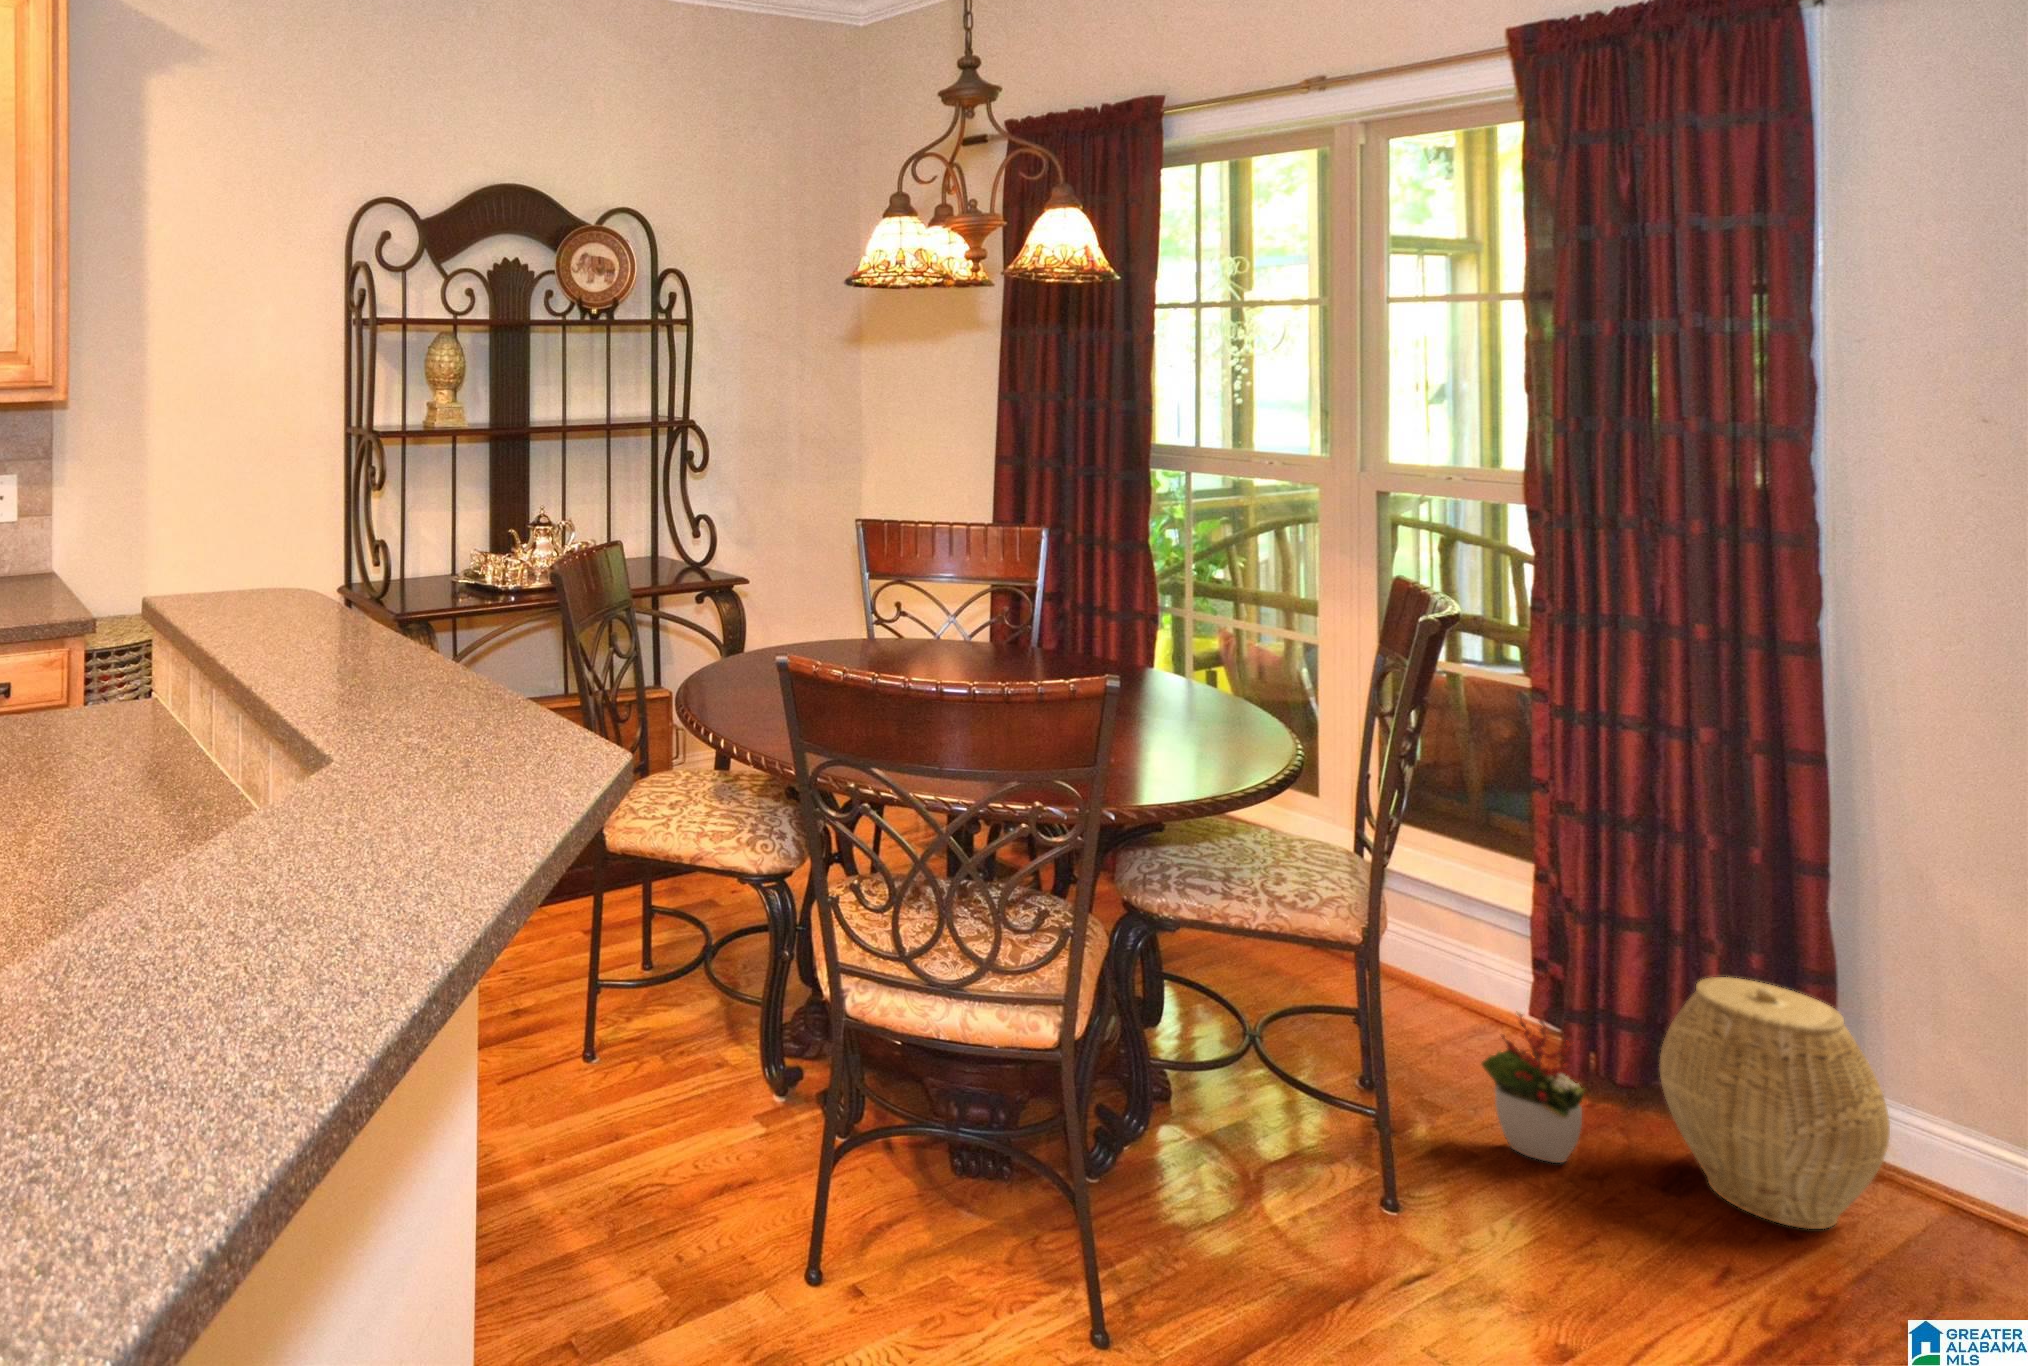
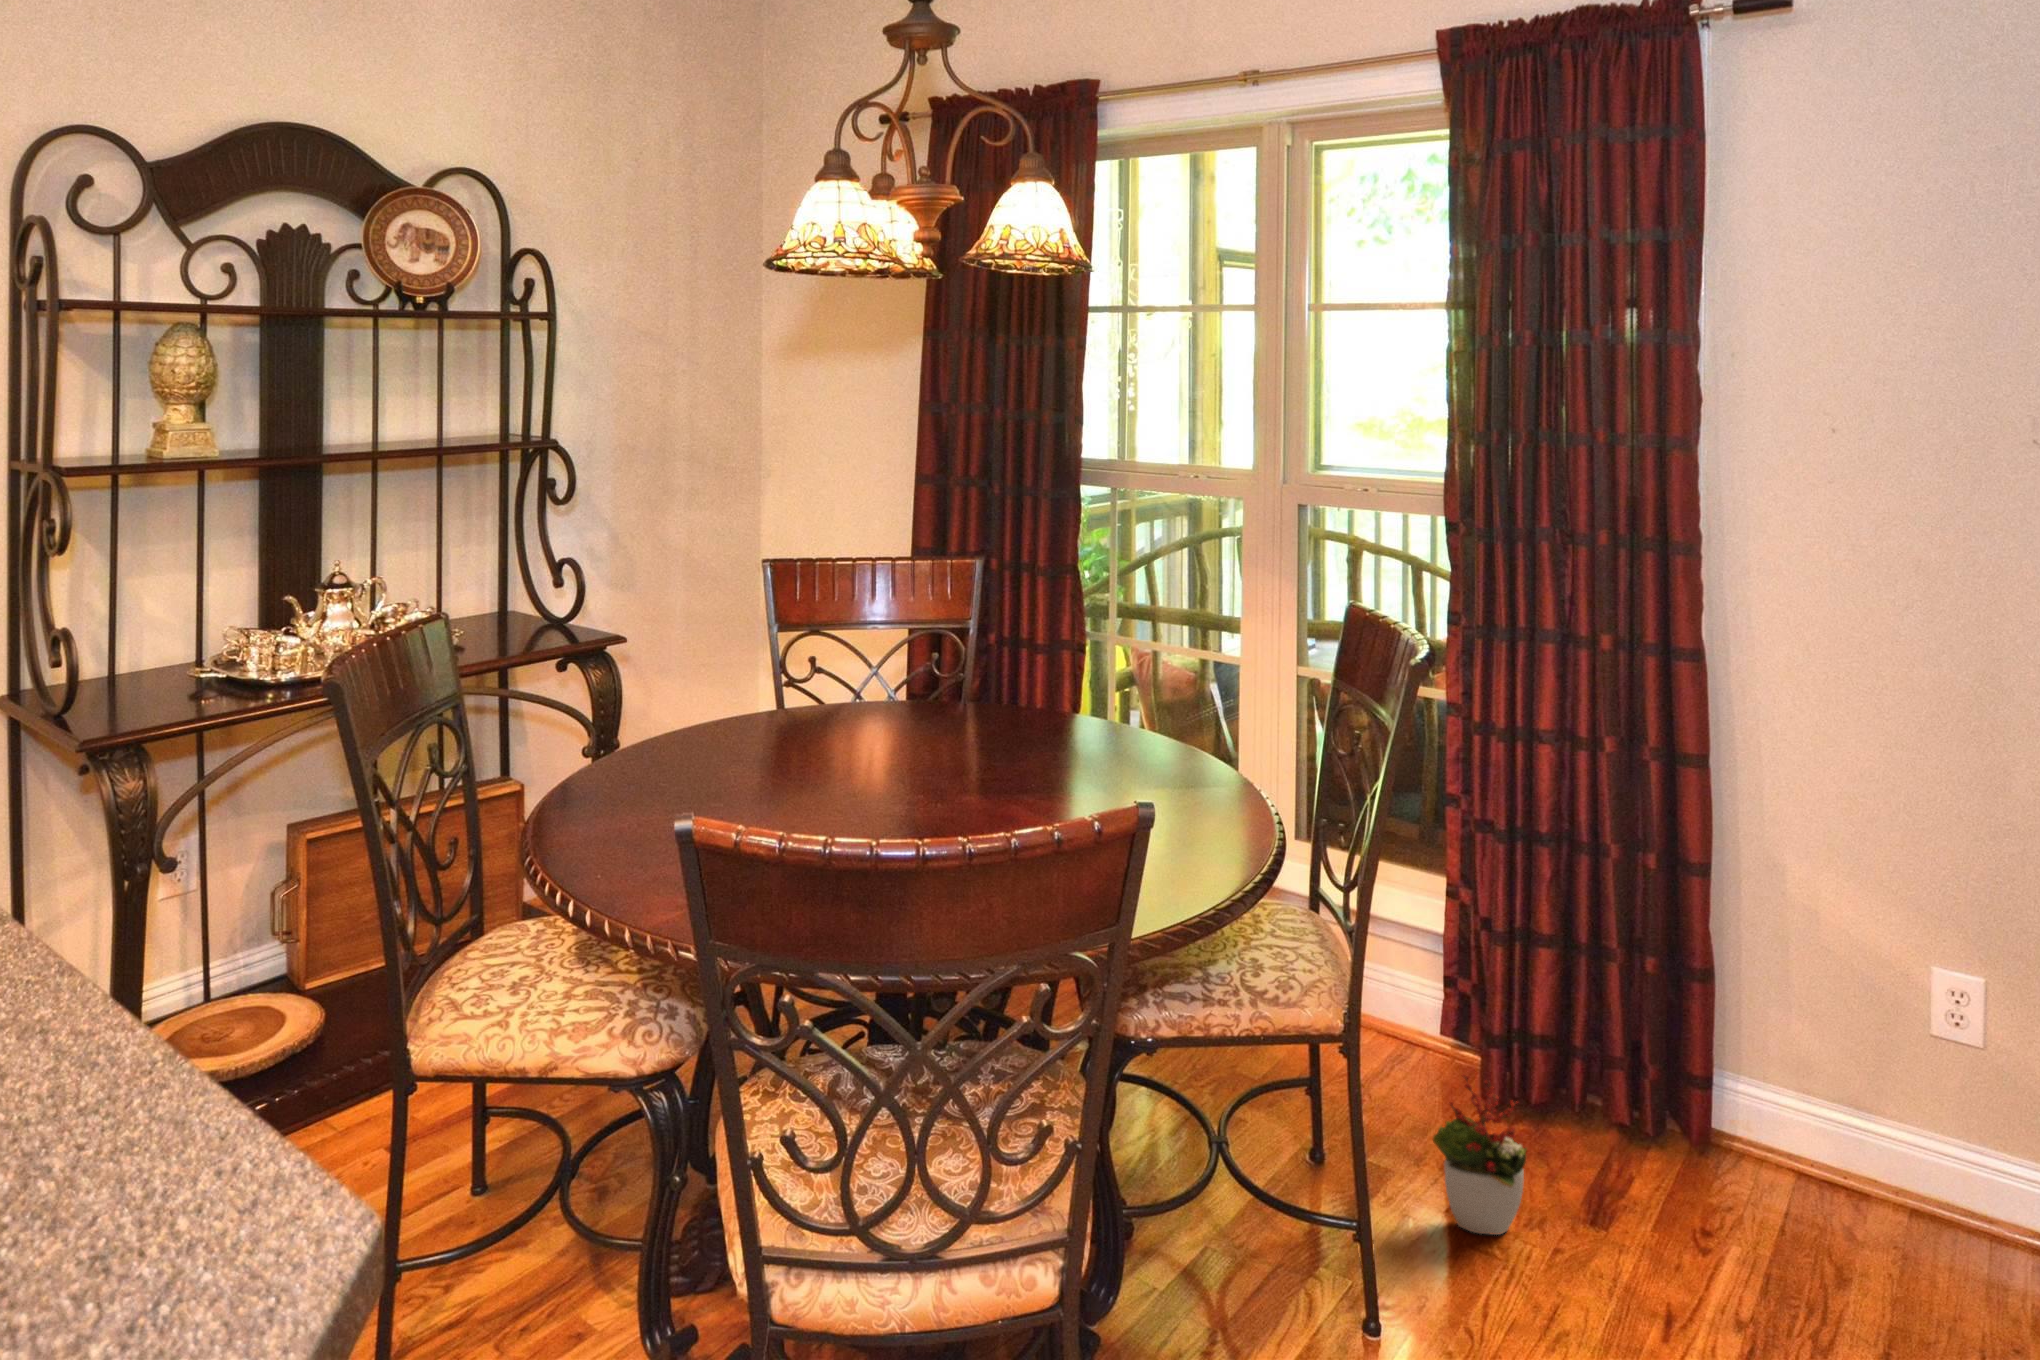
woven basket: present [1660,977,1890,1229] -> none [1584,1001,1778,1258]

